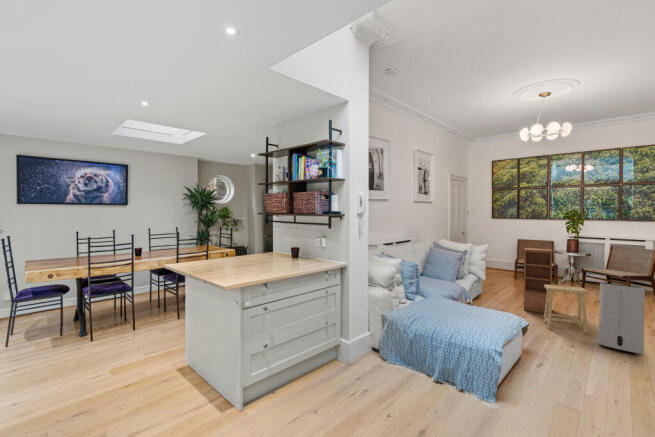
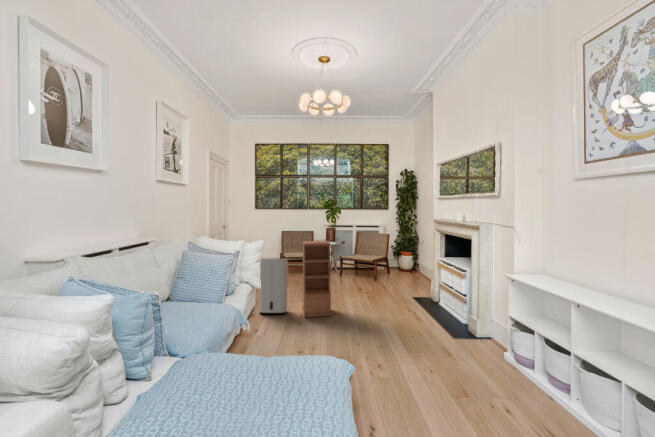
air purifier: present [599,283,645,354] -> present [259,259,288,313]
footstool: present [544,285,588,334] -> none [329,282,372,339]

